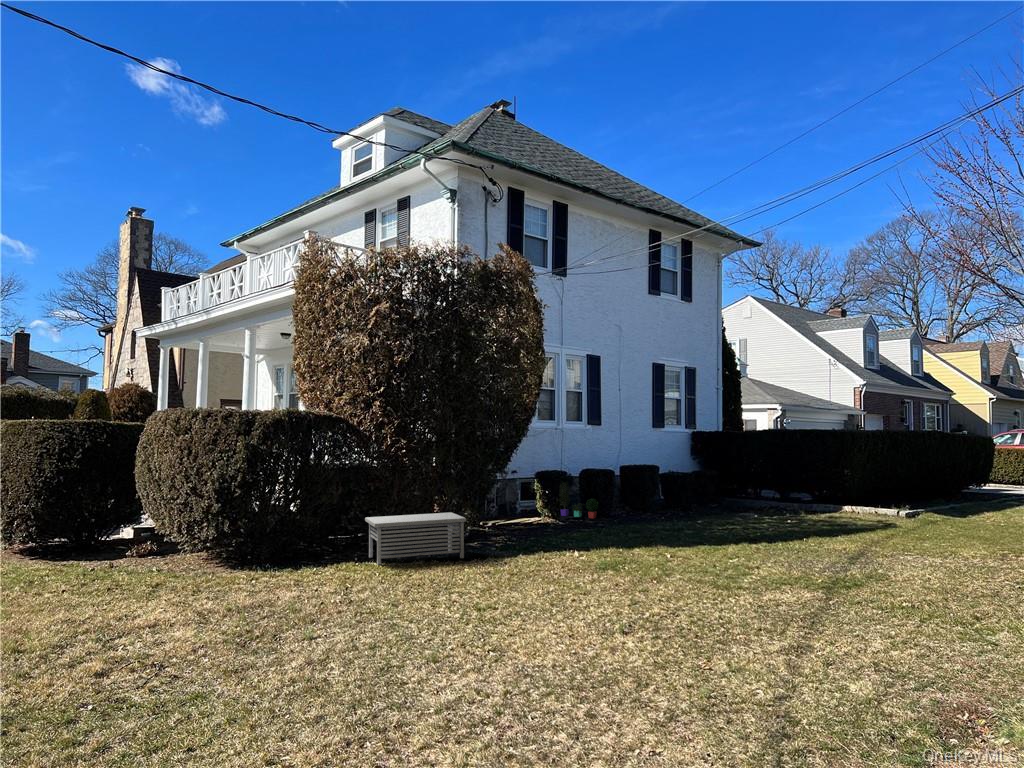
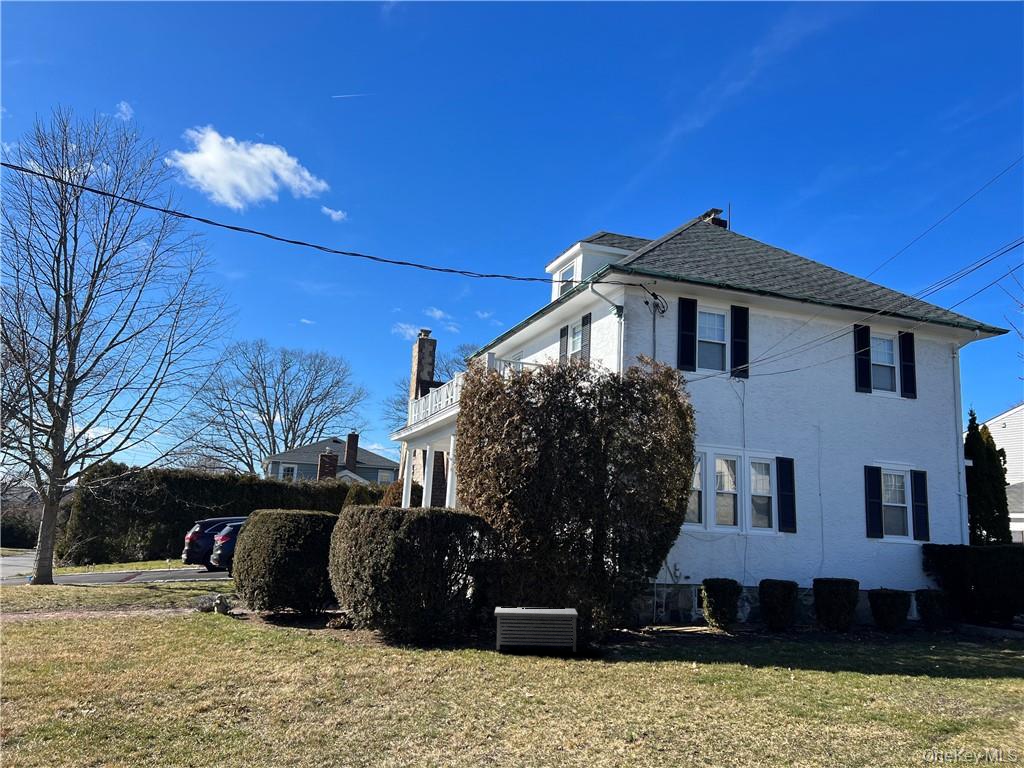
potted plant: present [559,482,599,518] -> none [728,588,768,630]

